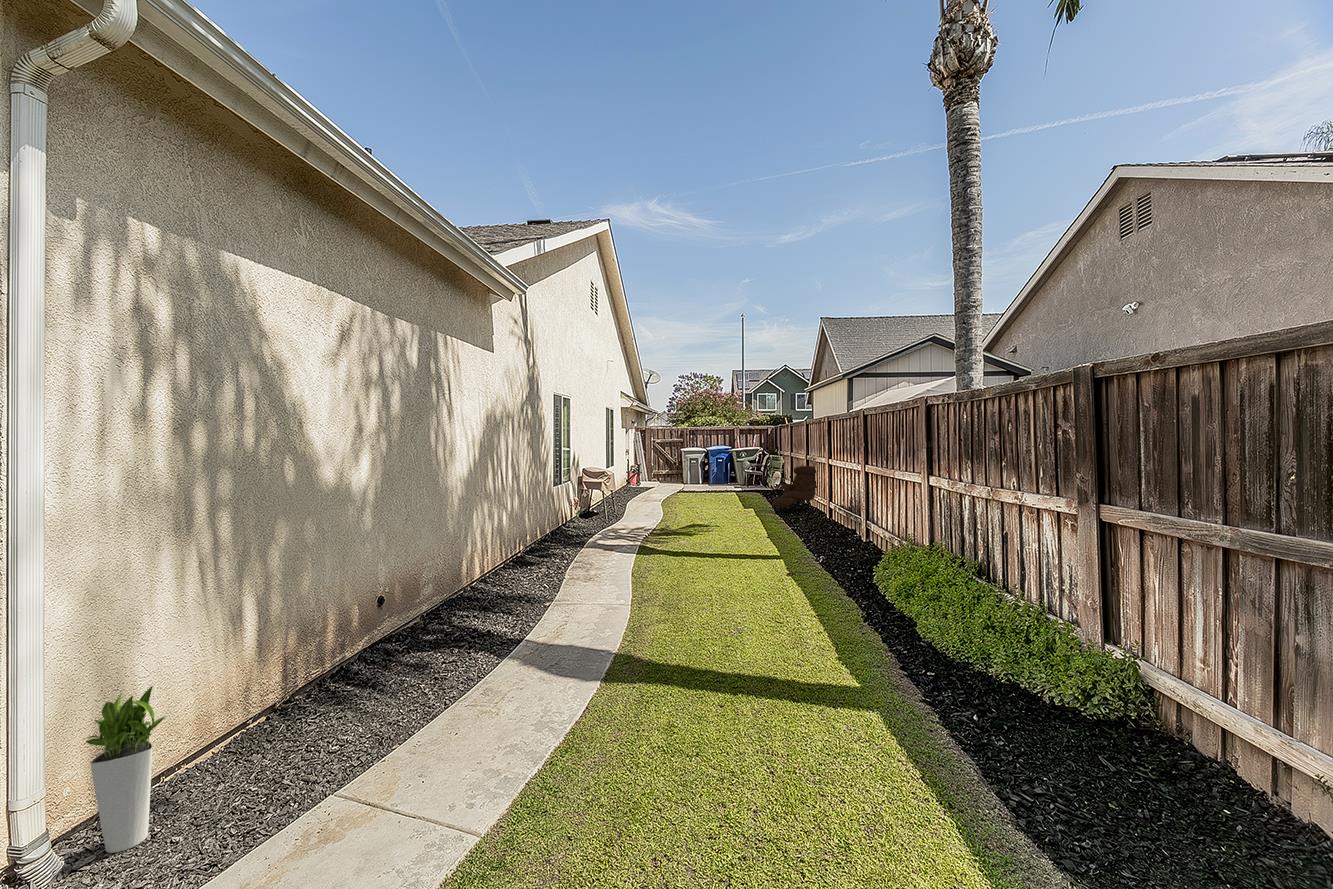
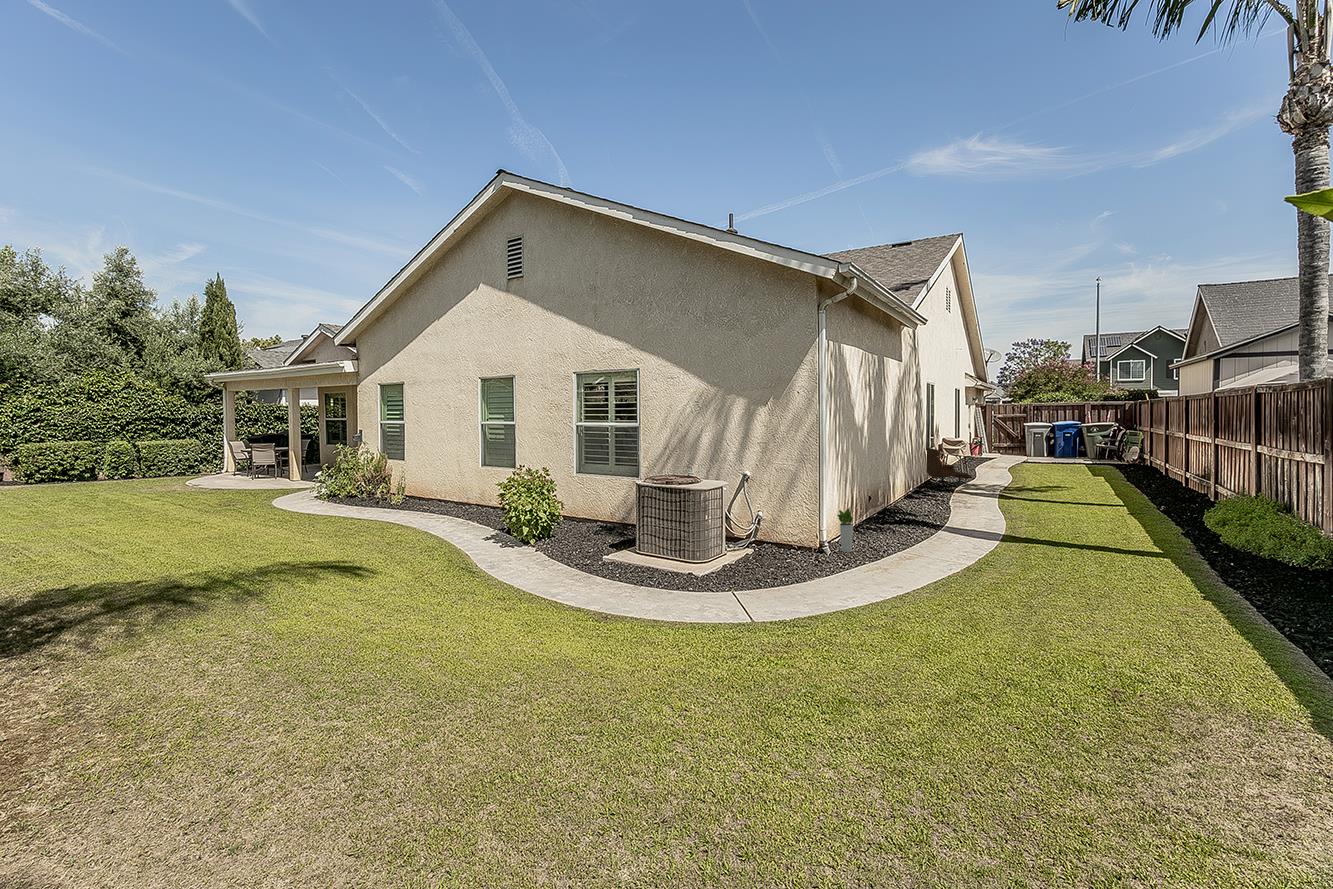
lounge chair: present [772,466,818,513] -> present [927,448,971,486]

